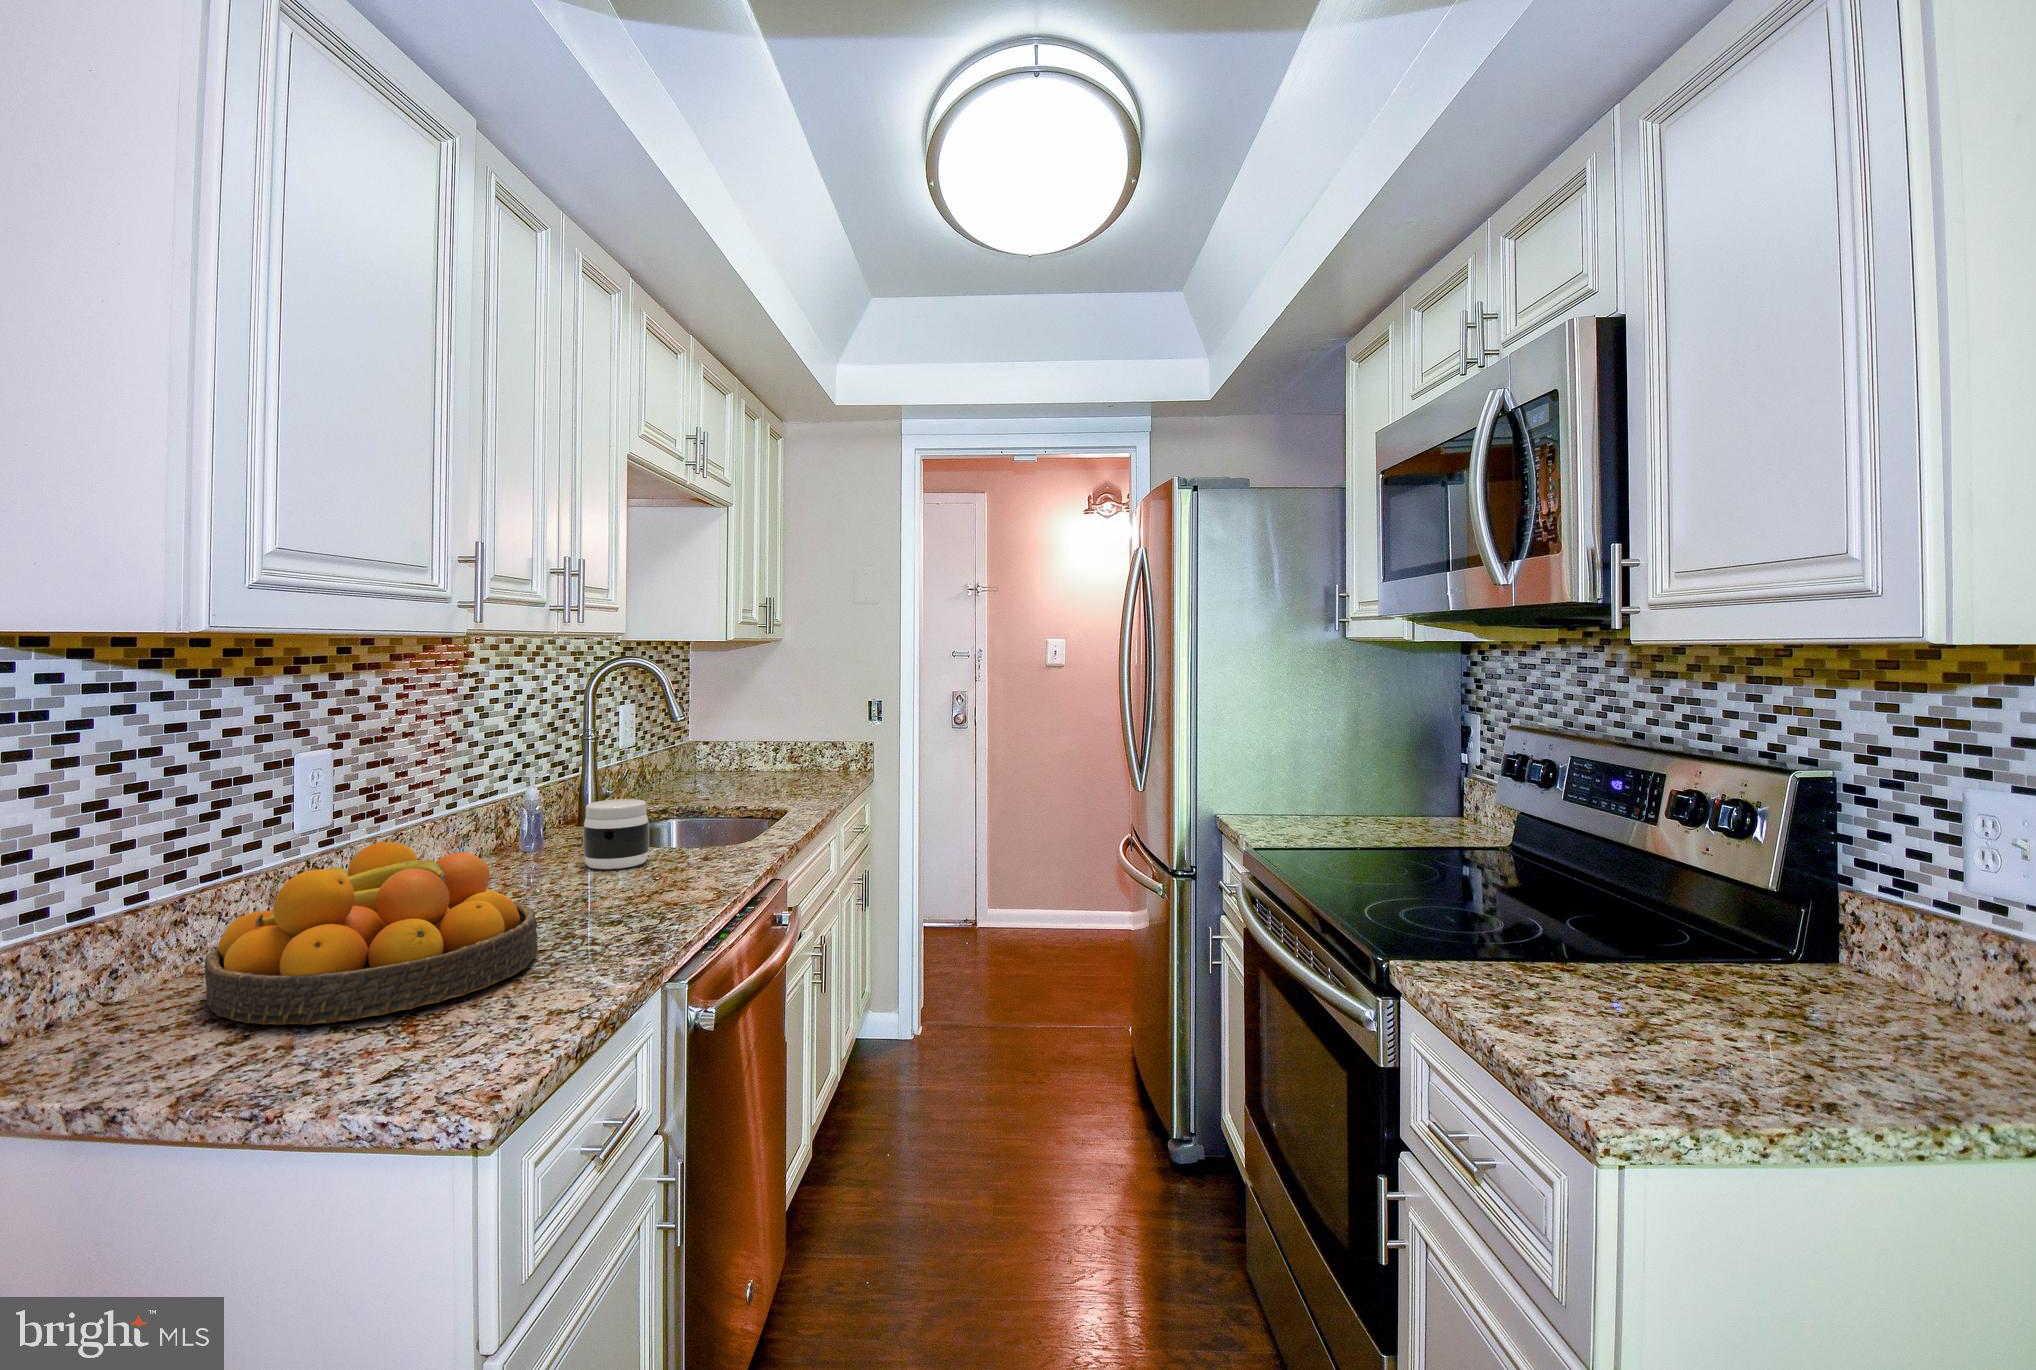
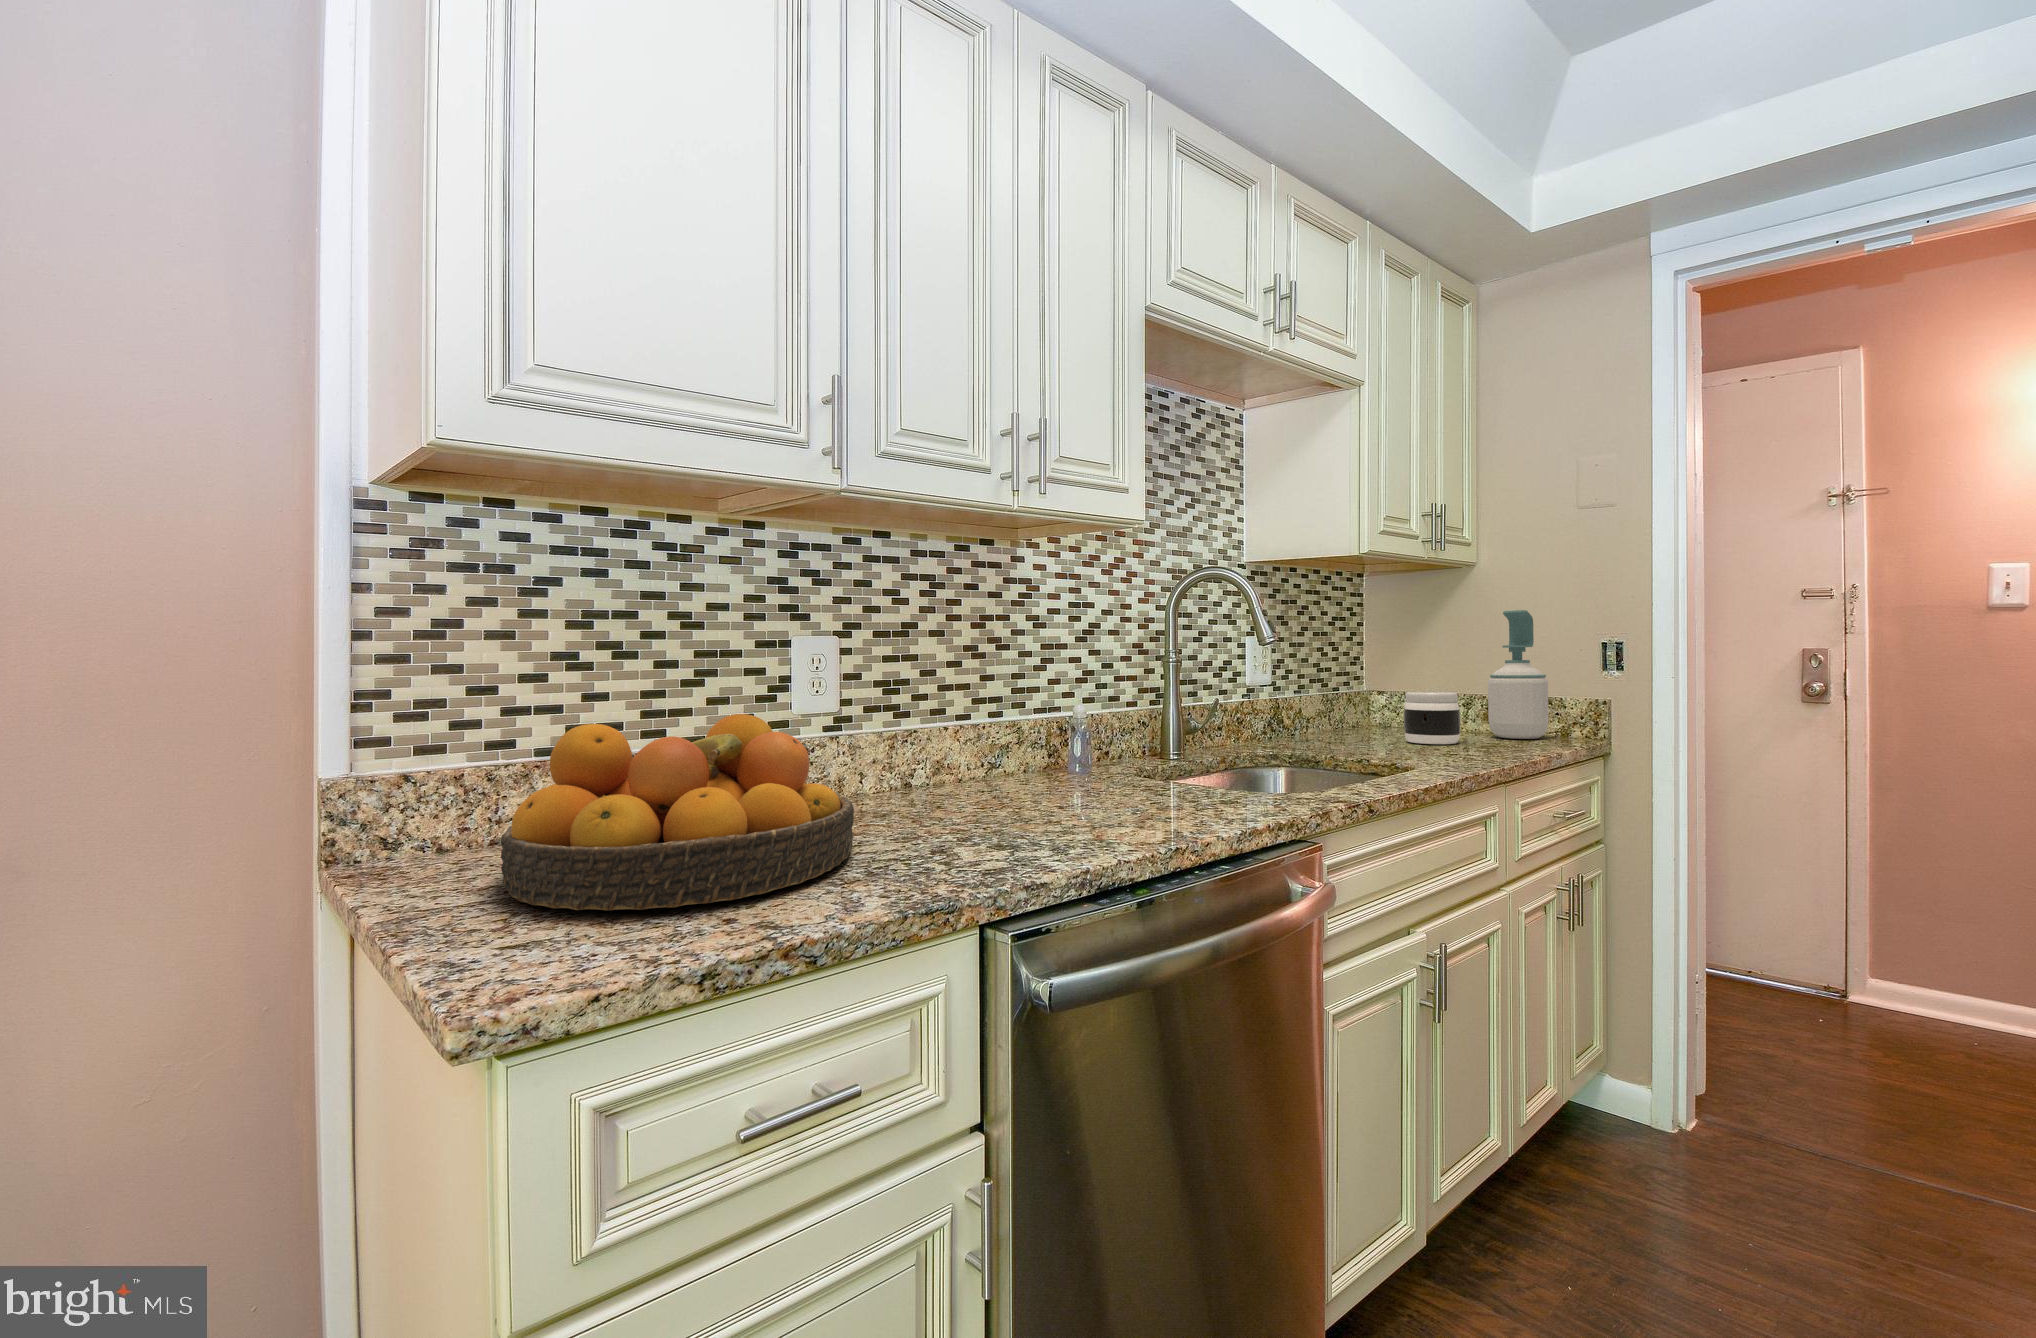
soap bottle: none [798,684,836,778] -> present [1488,610,1549,739]
jar: present [583,799,649,869] -> present [1404,691,1460,744]

